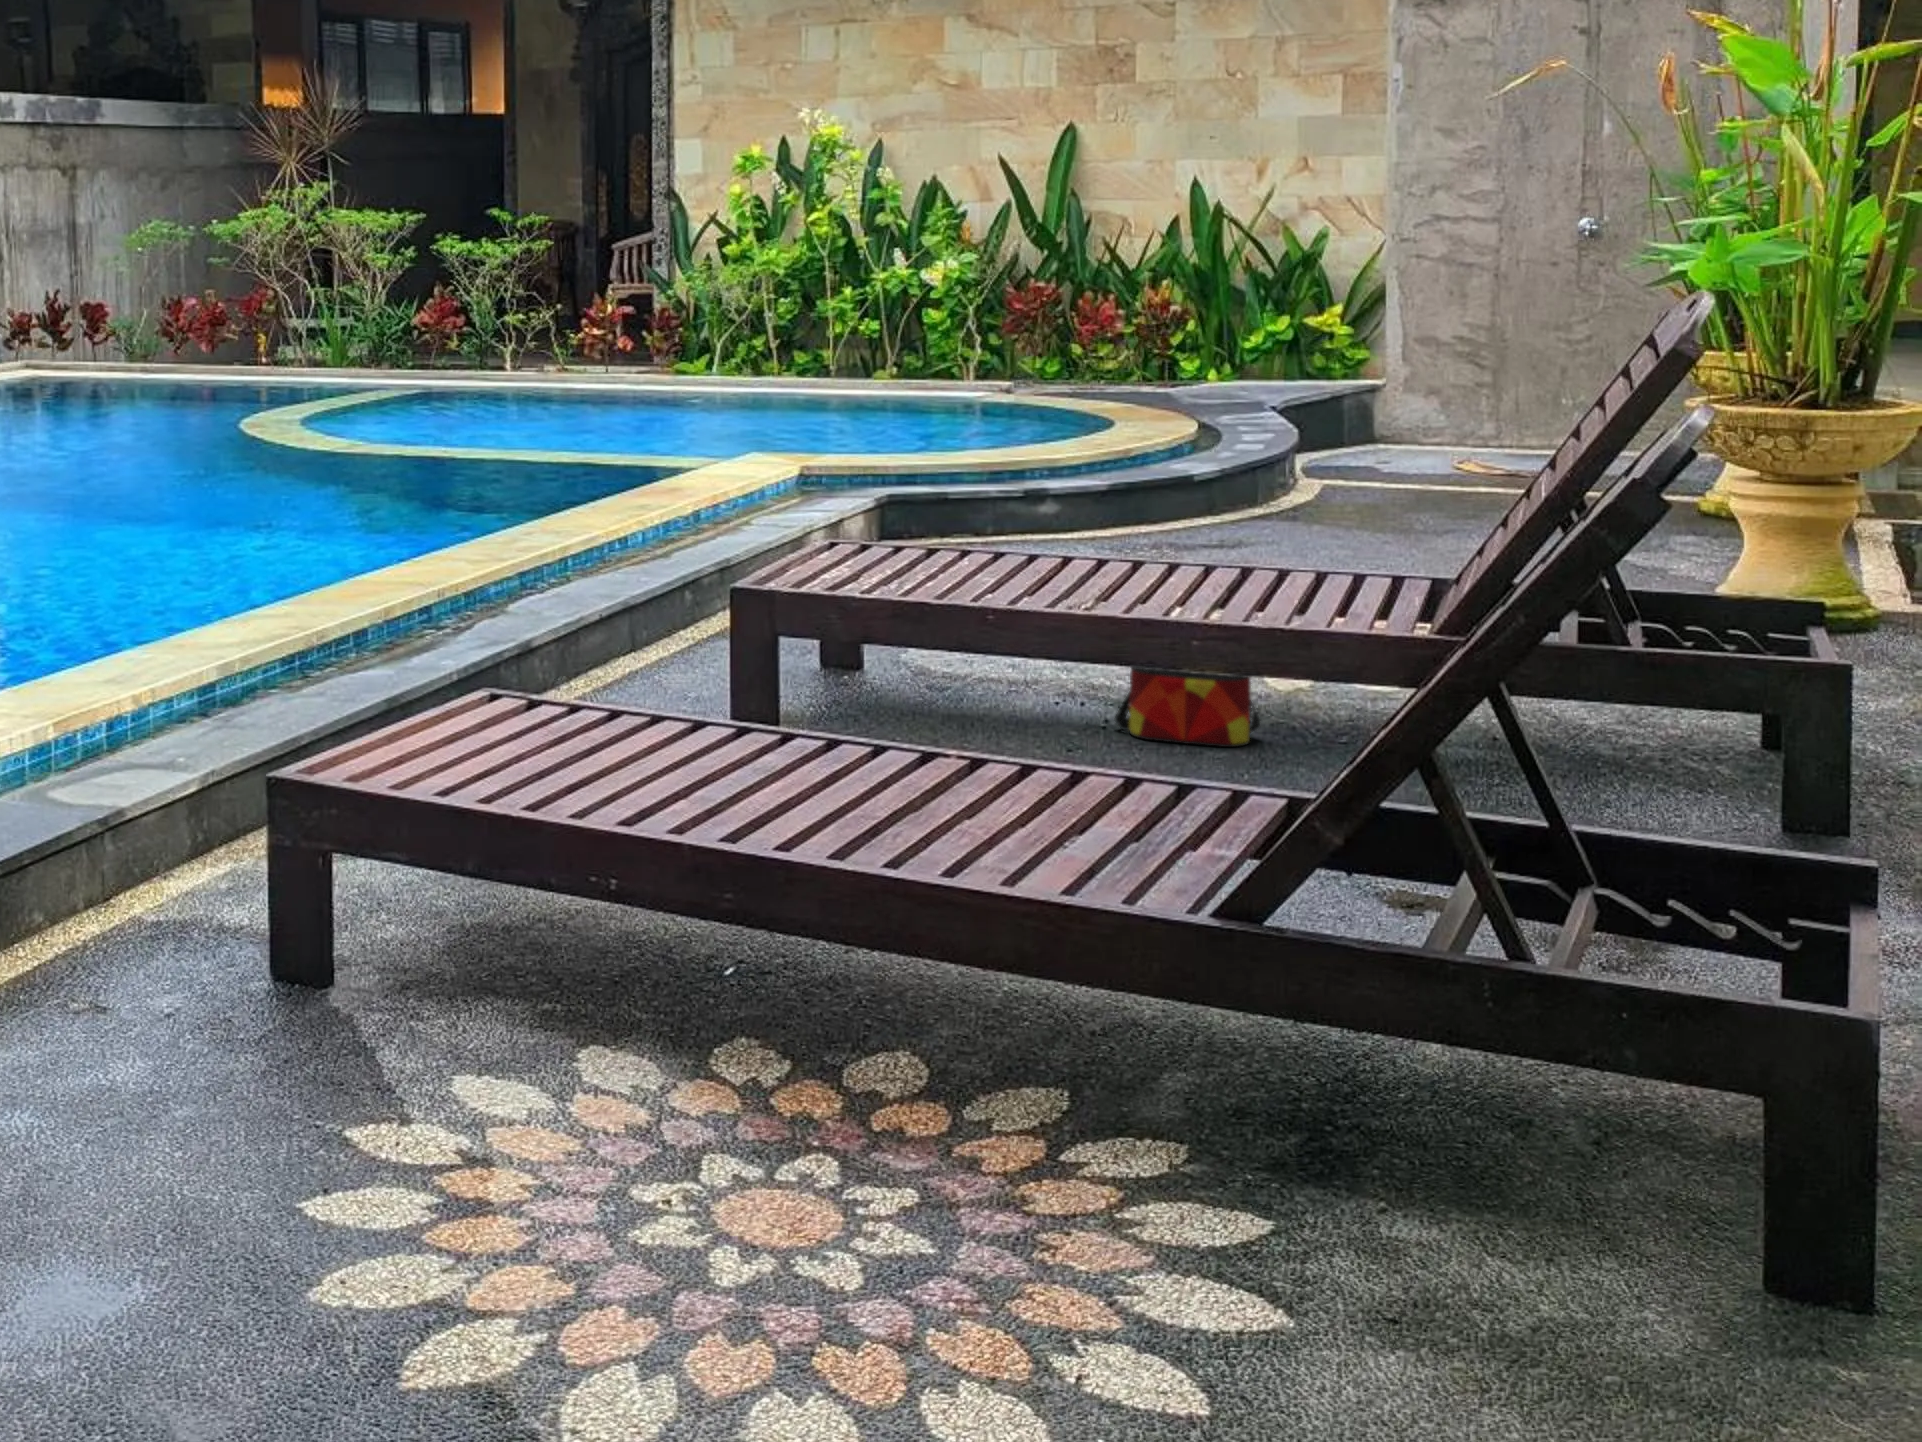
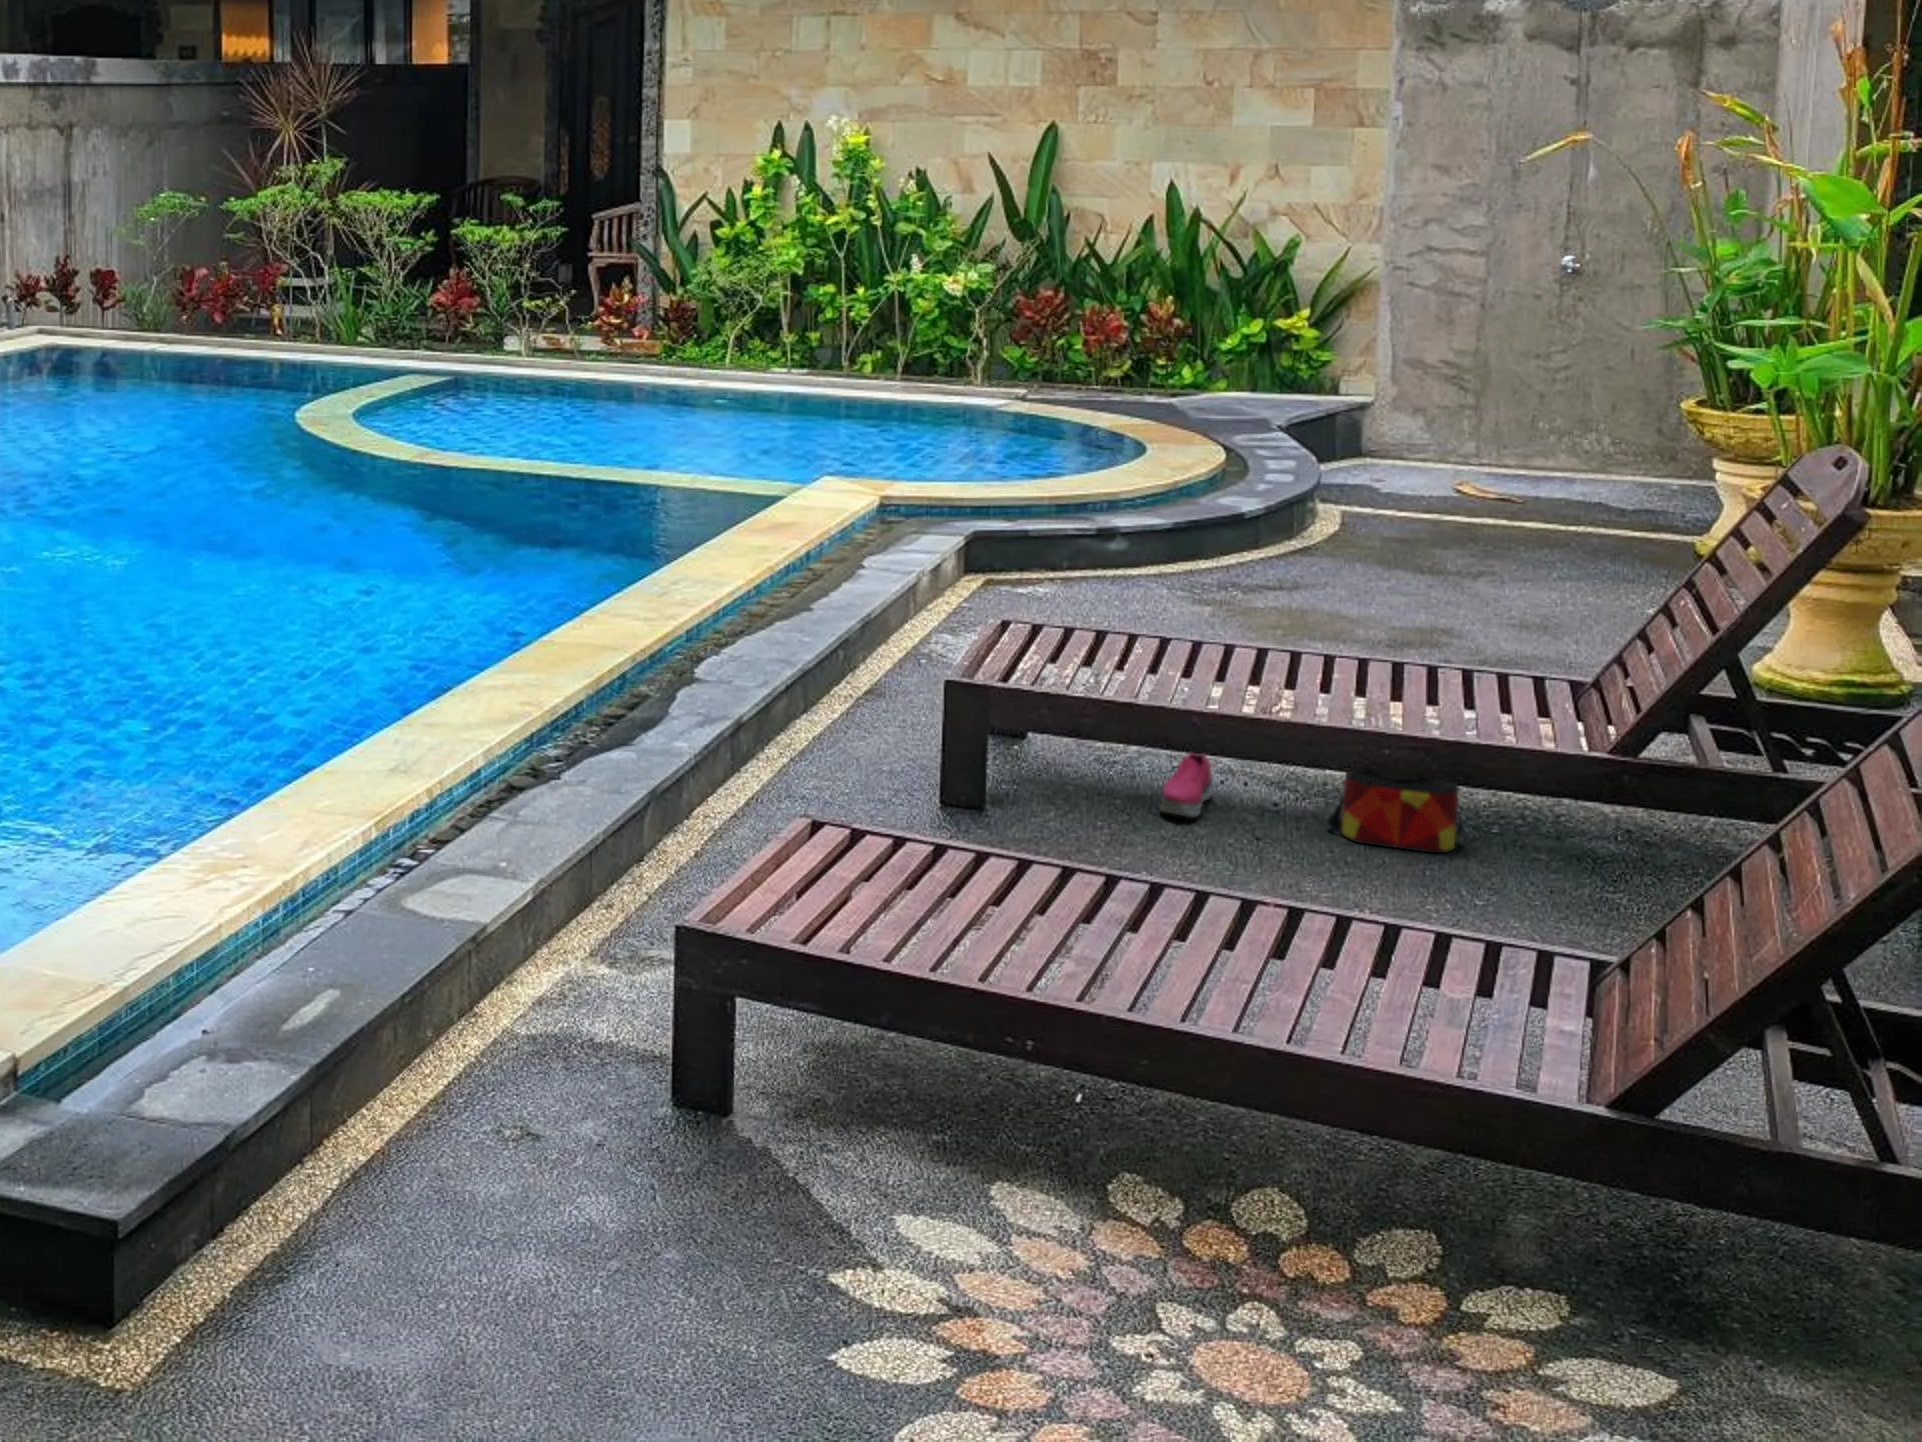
shoe: none [937,653,1006,720] -> present [1160,753,1212,817]

